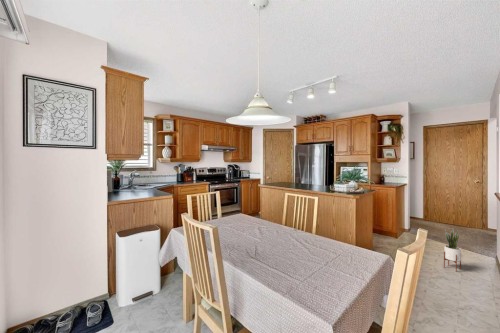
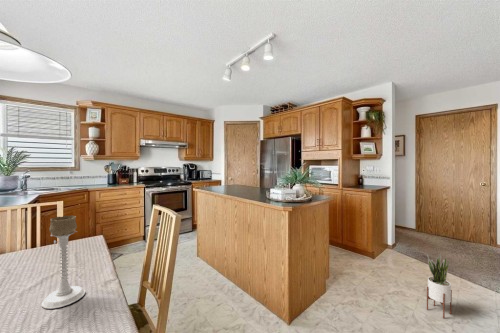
candle holder: none [273,195,290,239] -> present [42,215,85,309]

